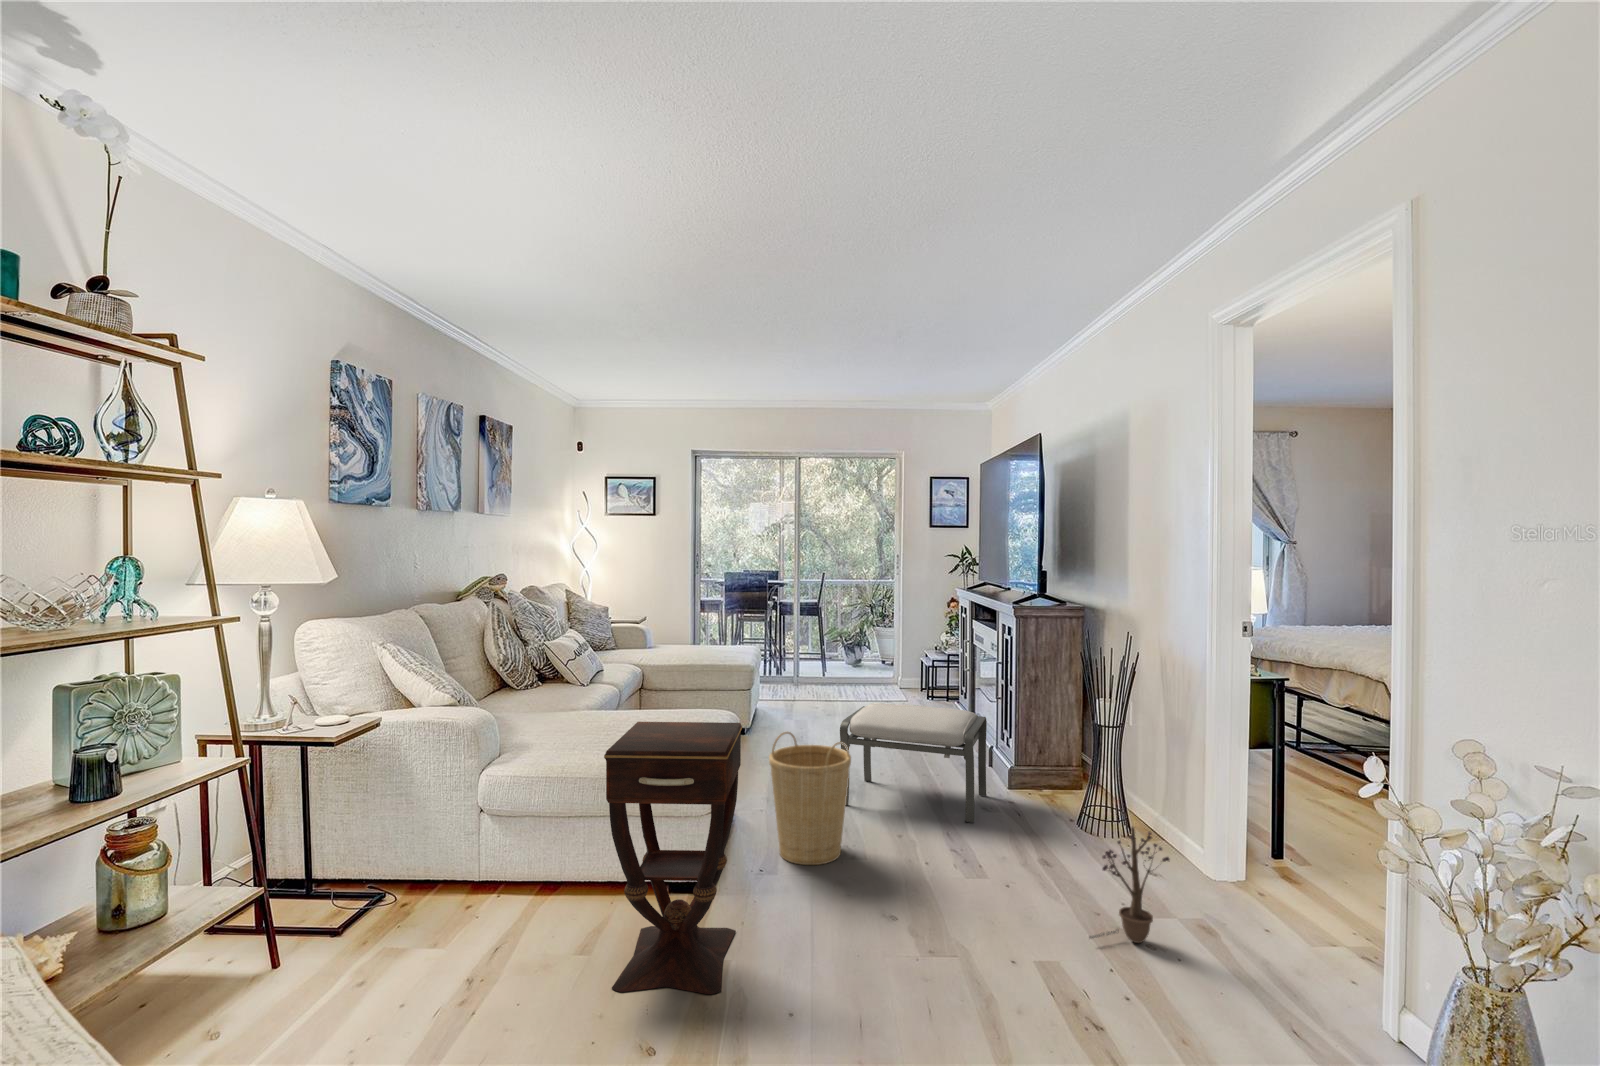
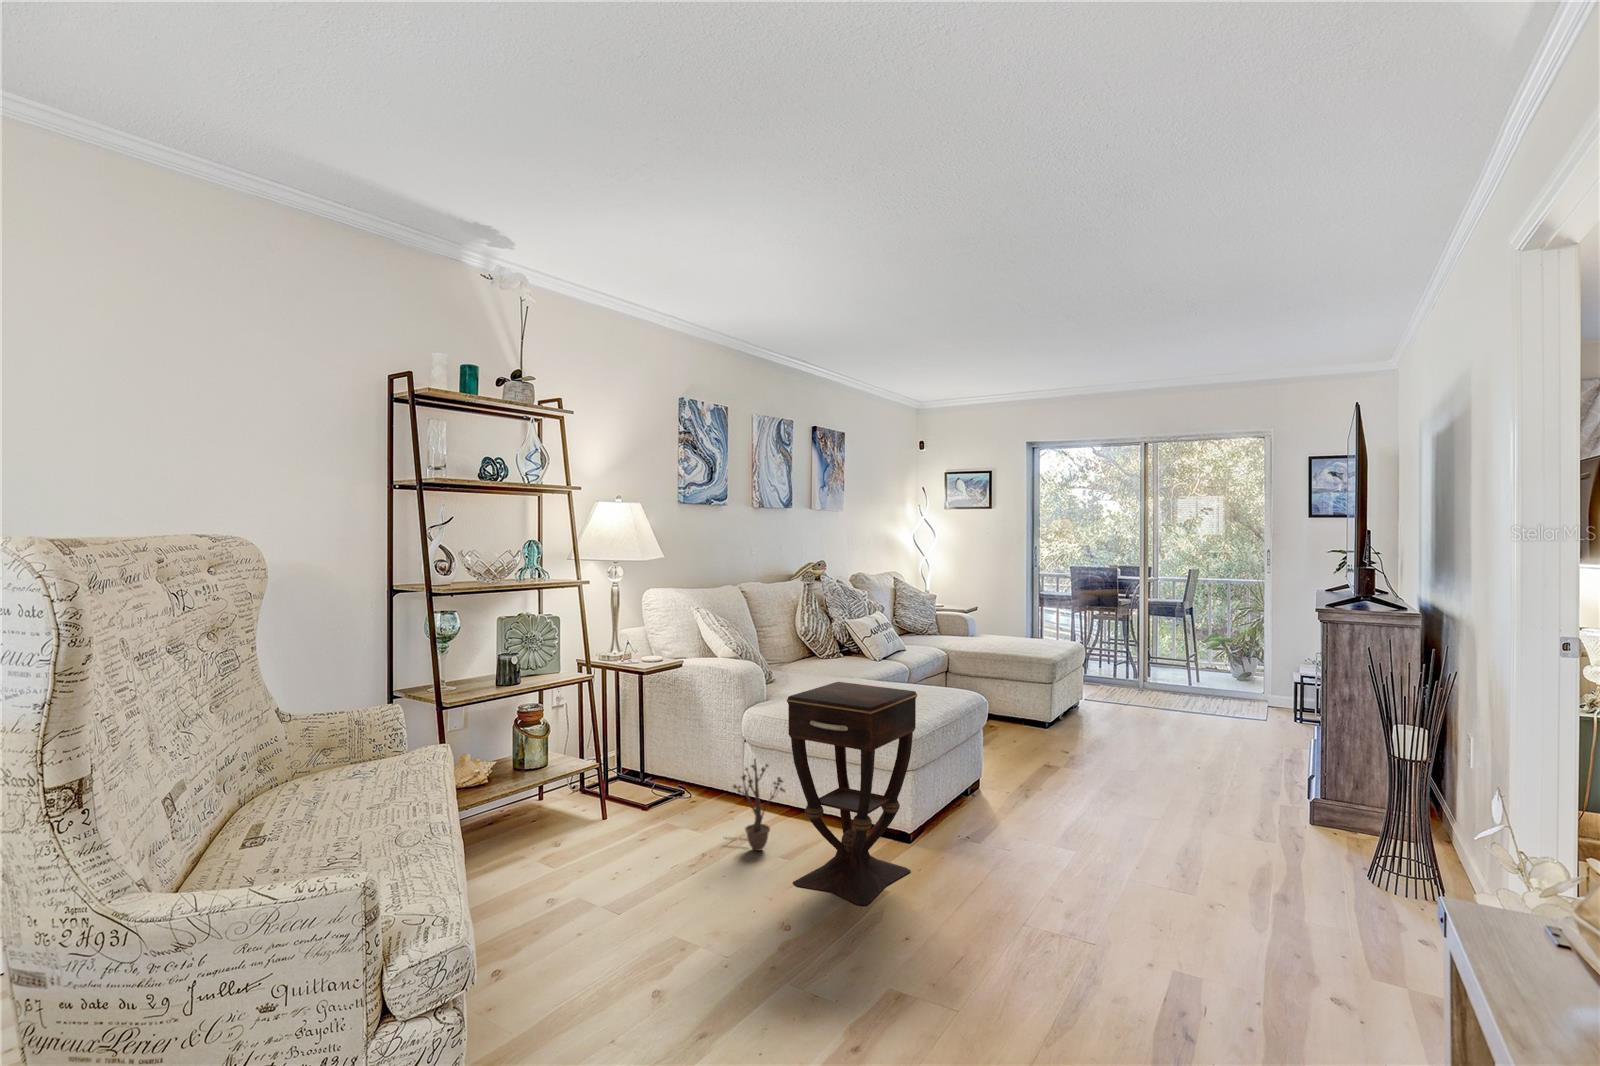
ottoman: present [840,703,987,823] -> none [1091,705,1274,843]
basket: present [769,732,851,865] -> none [985,715,1067,843]
decorative plant: present [1089,827,1170,943] -> present [725,759,785,851]

